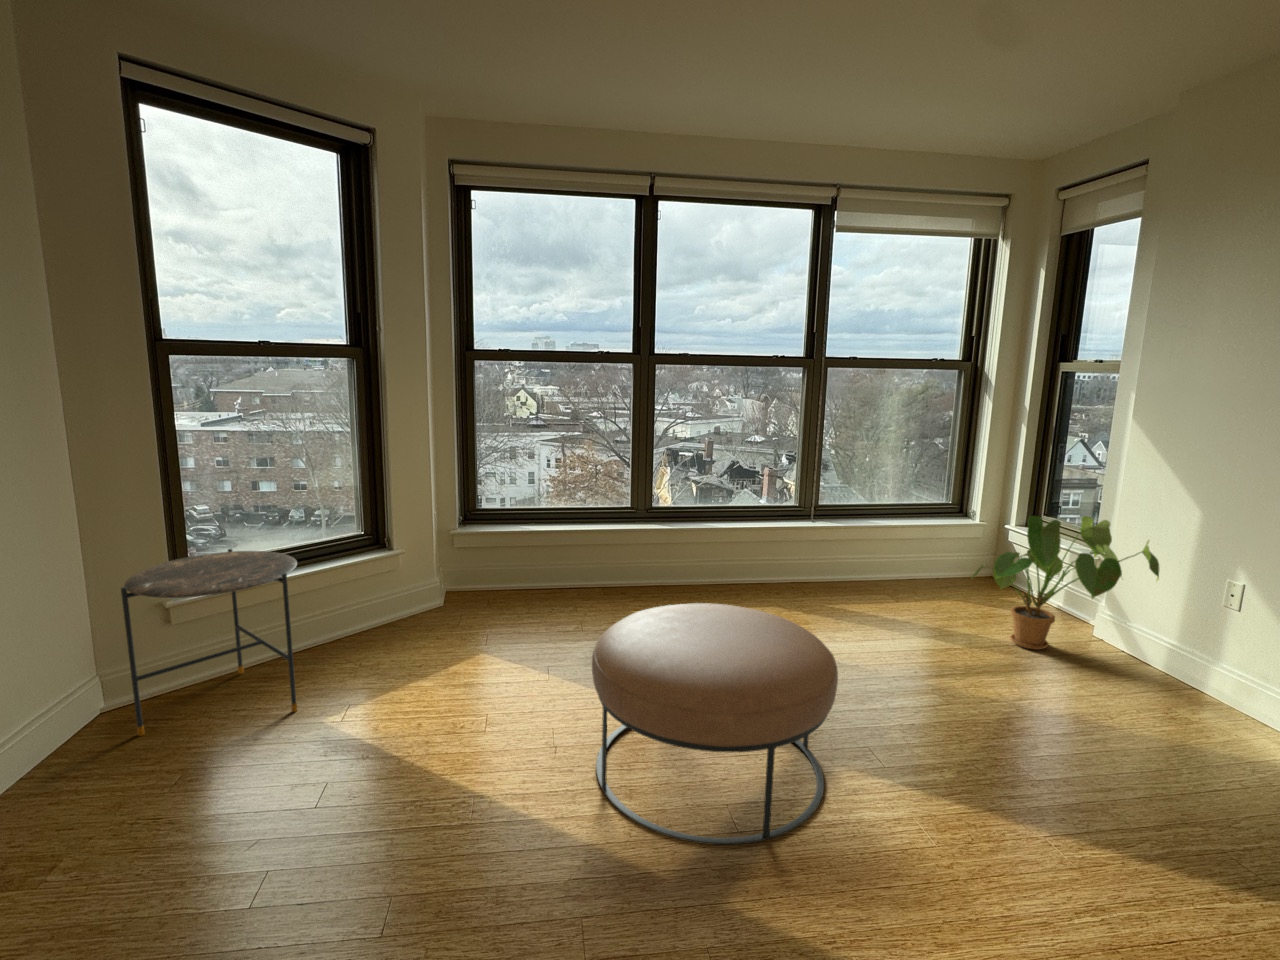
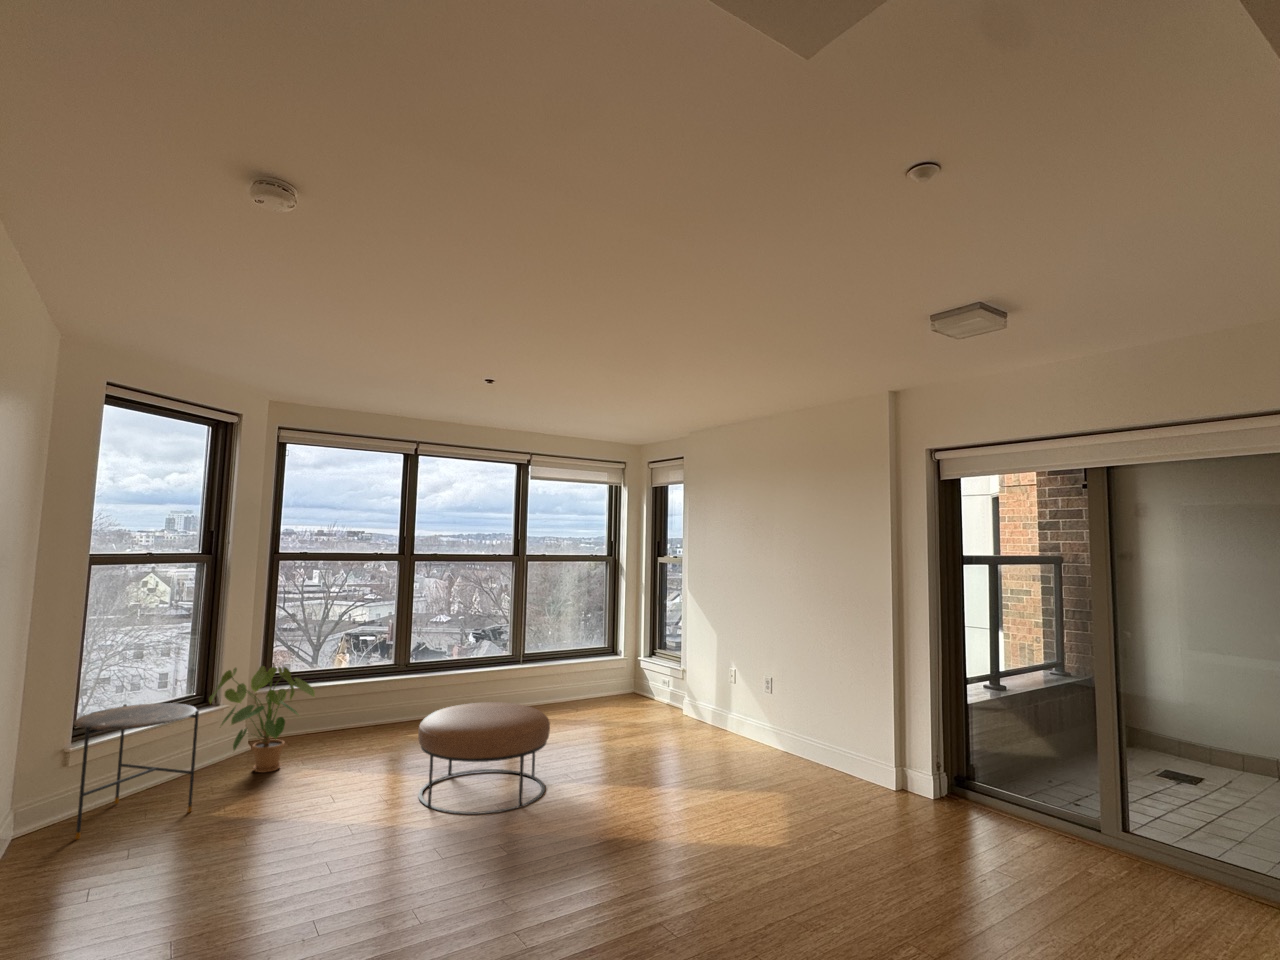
house plant: present [972,516,1159,650] -> present [209,666,315,773]

